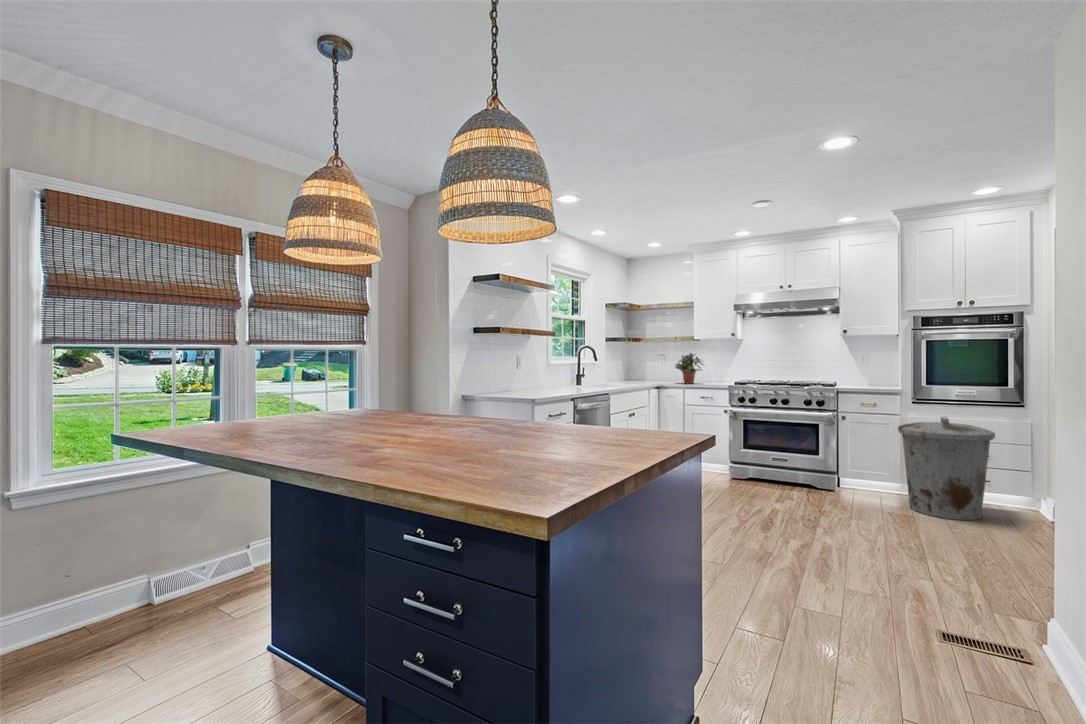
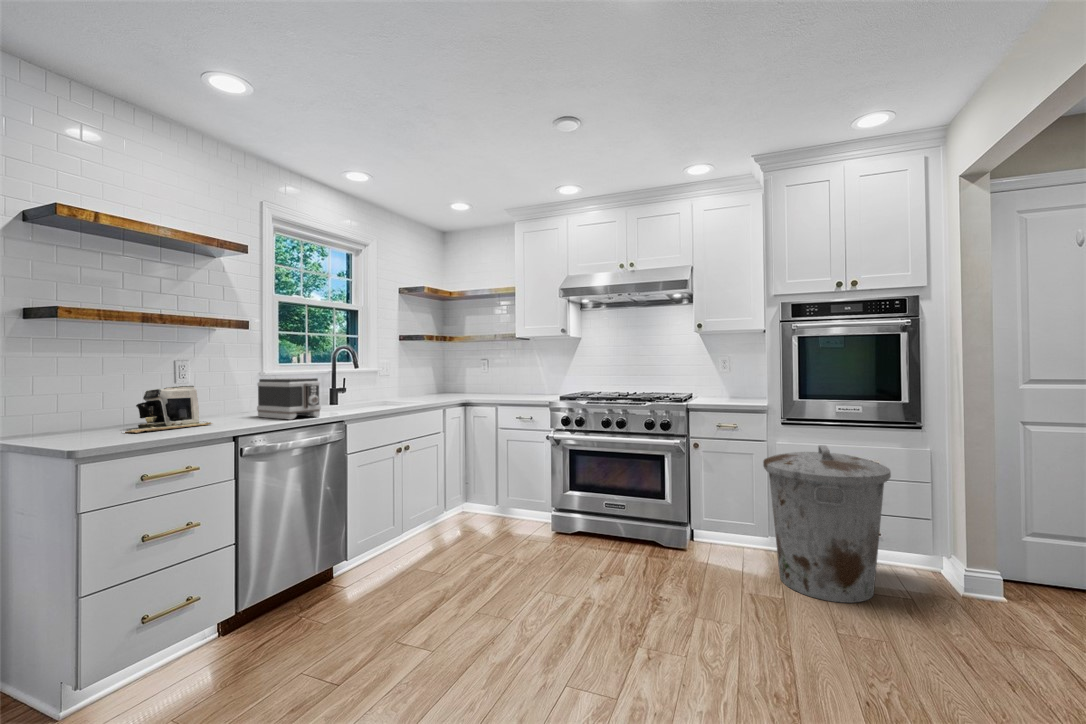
potted plant: present [675,353,702,384] -> none [489,356,528,398]
toaster: none [558,366,597,391] -> present [257,378,321,420]
coffee maker: none [515,370,550,394] -> present [128,386,212,433]

